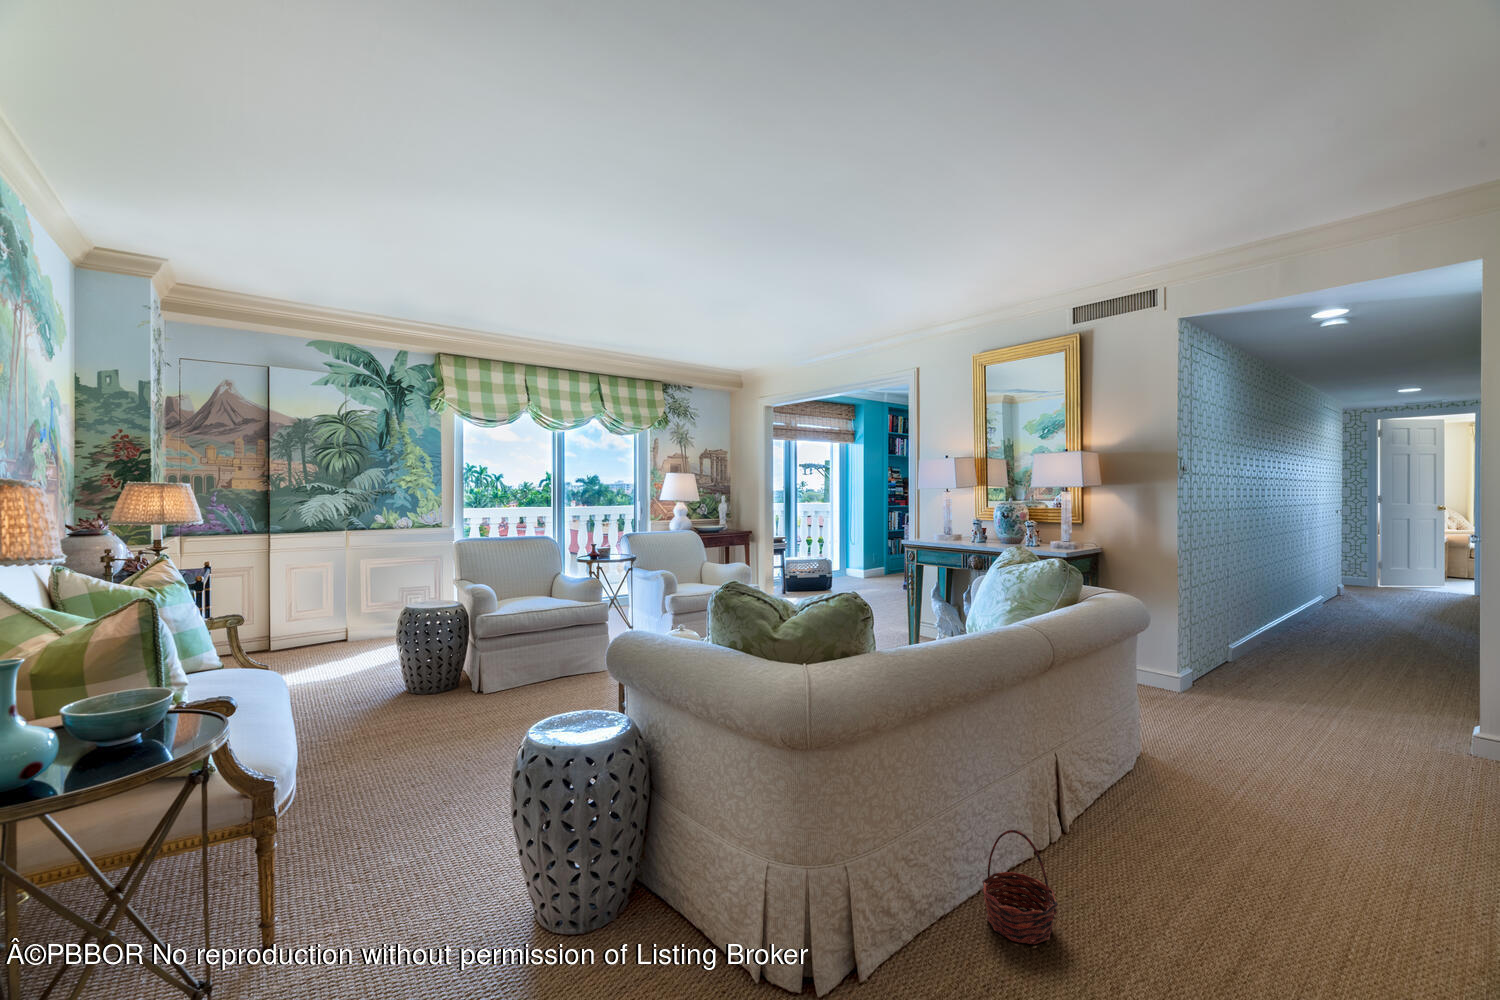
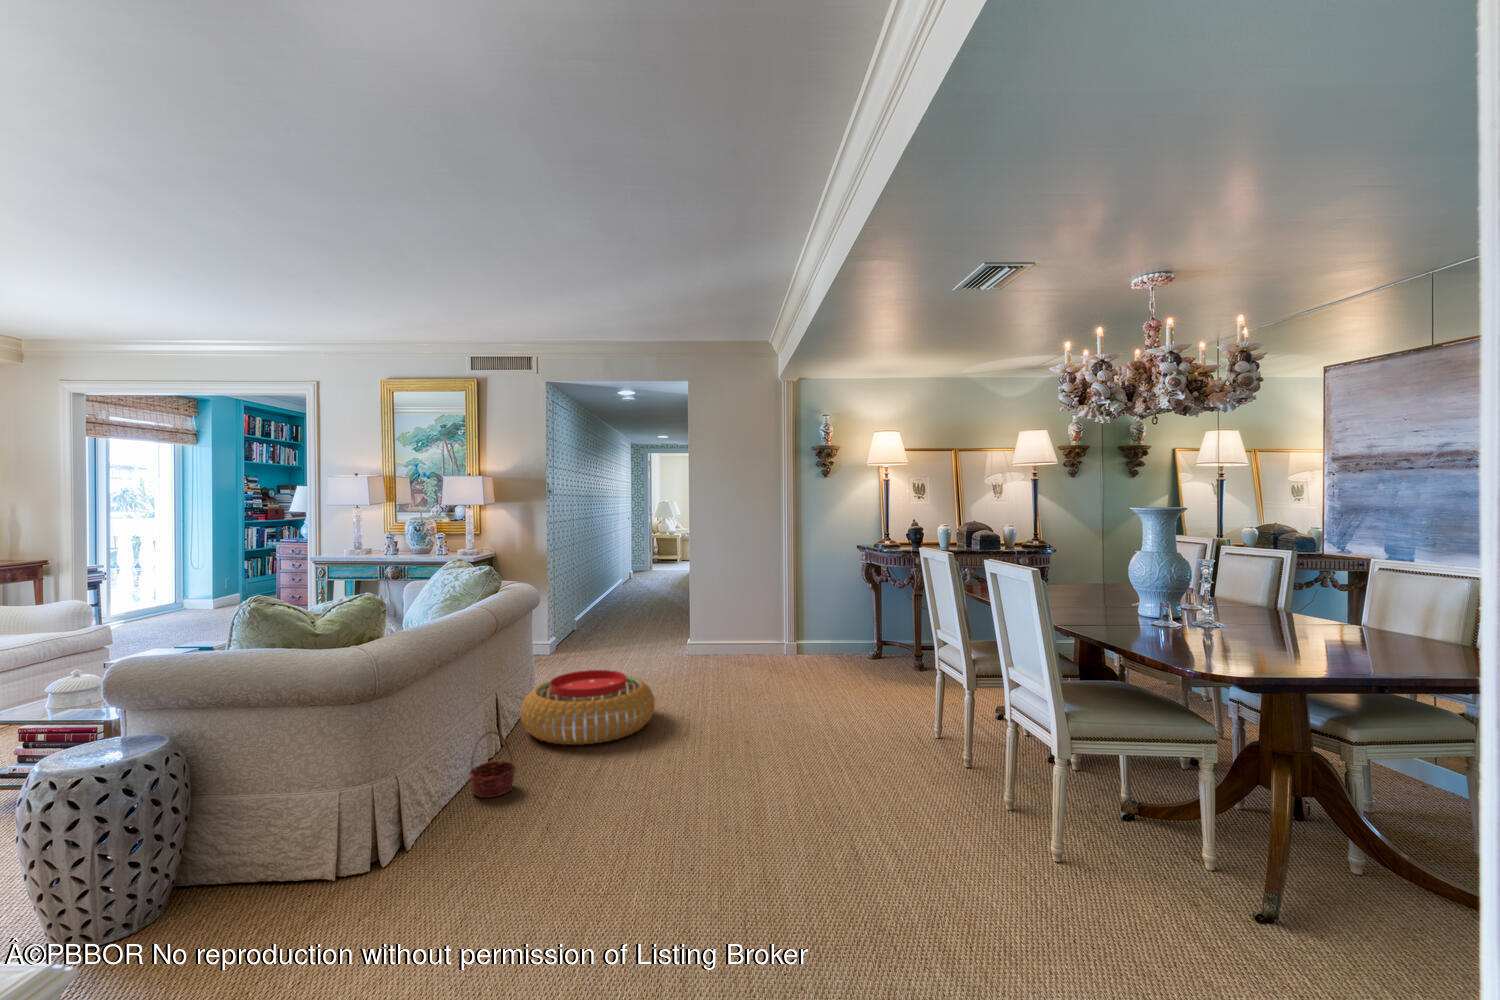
pouf: none [1095,752,1376,916] -> present [521,670,655,745]

